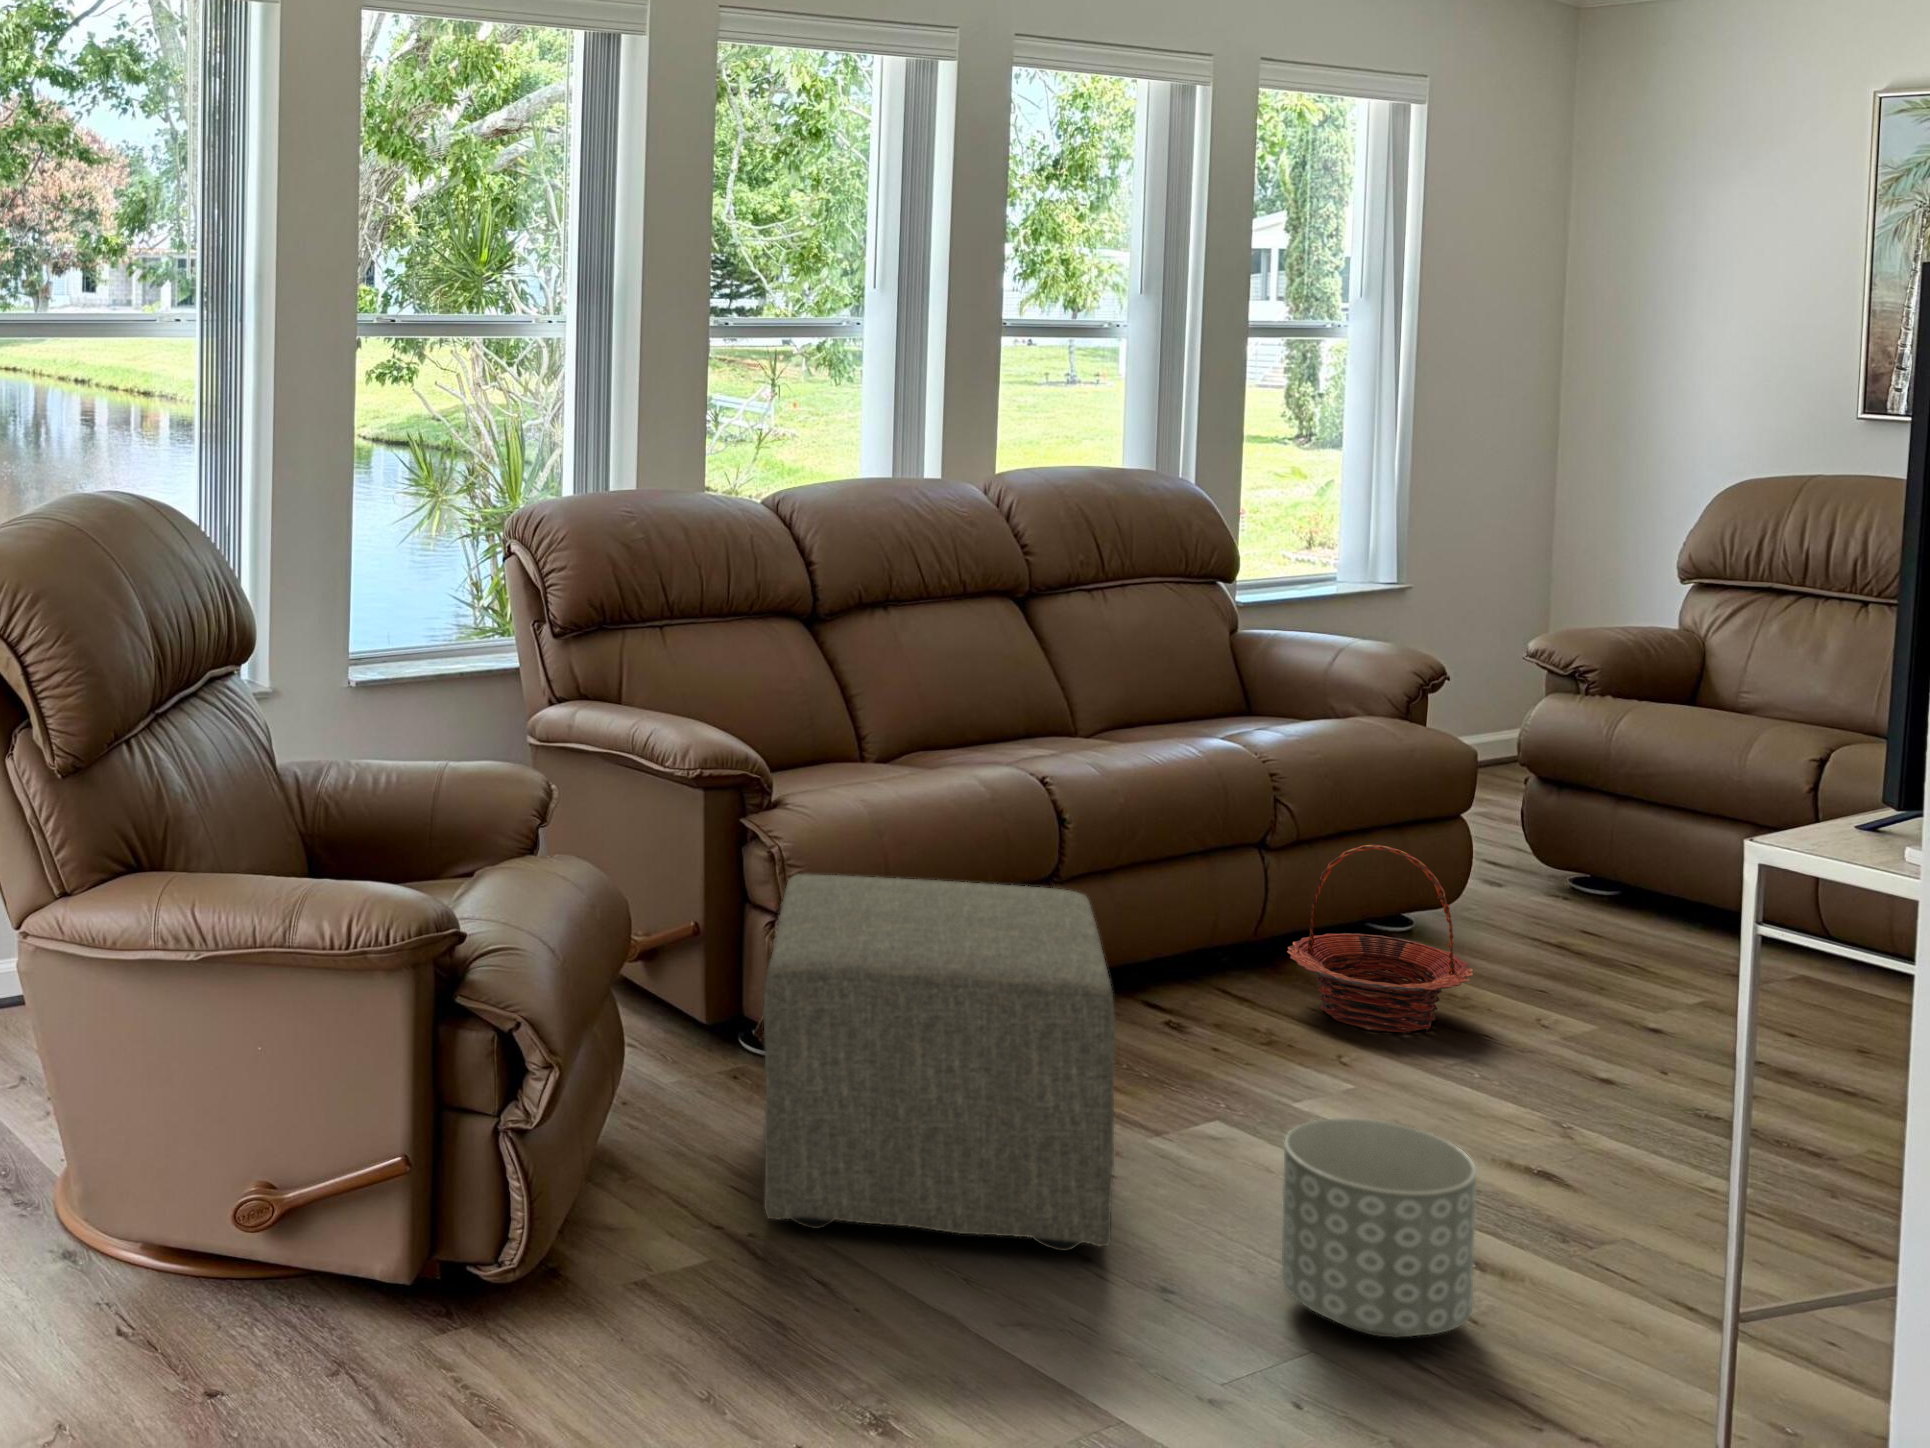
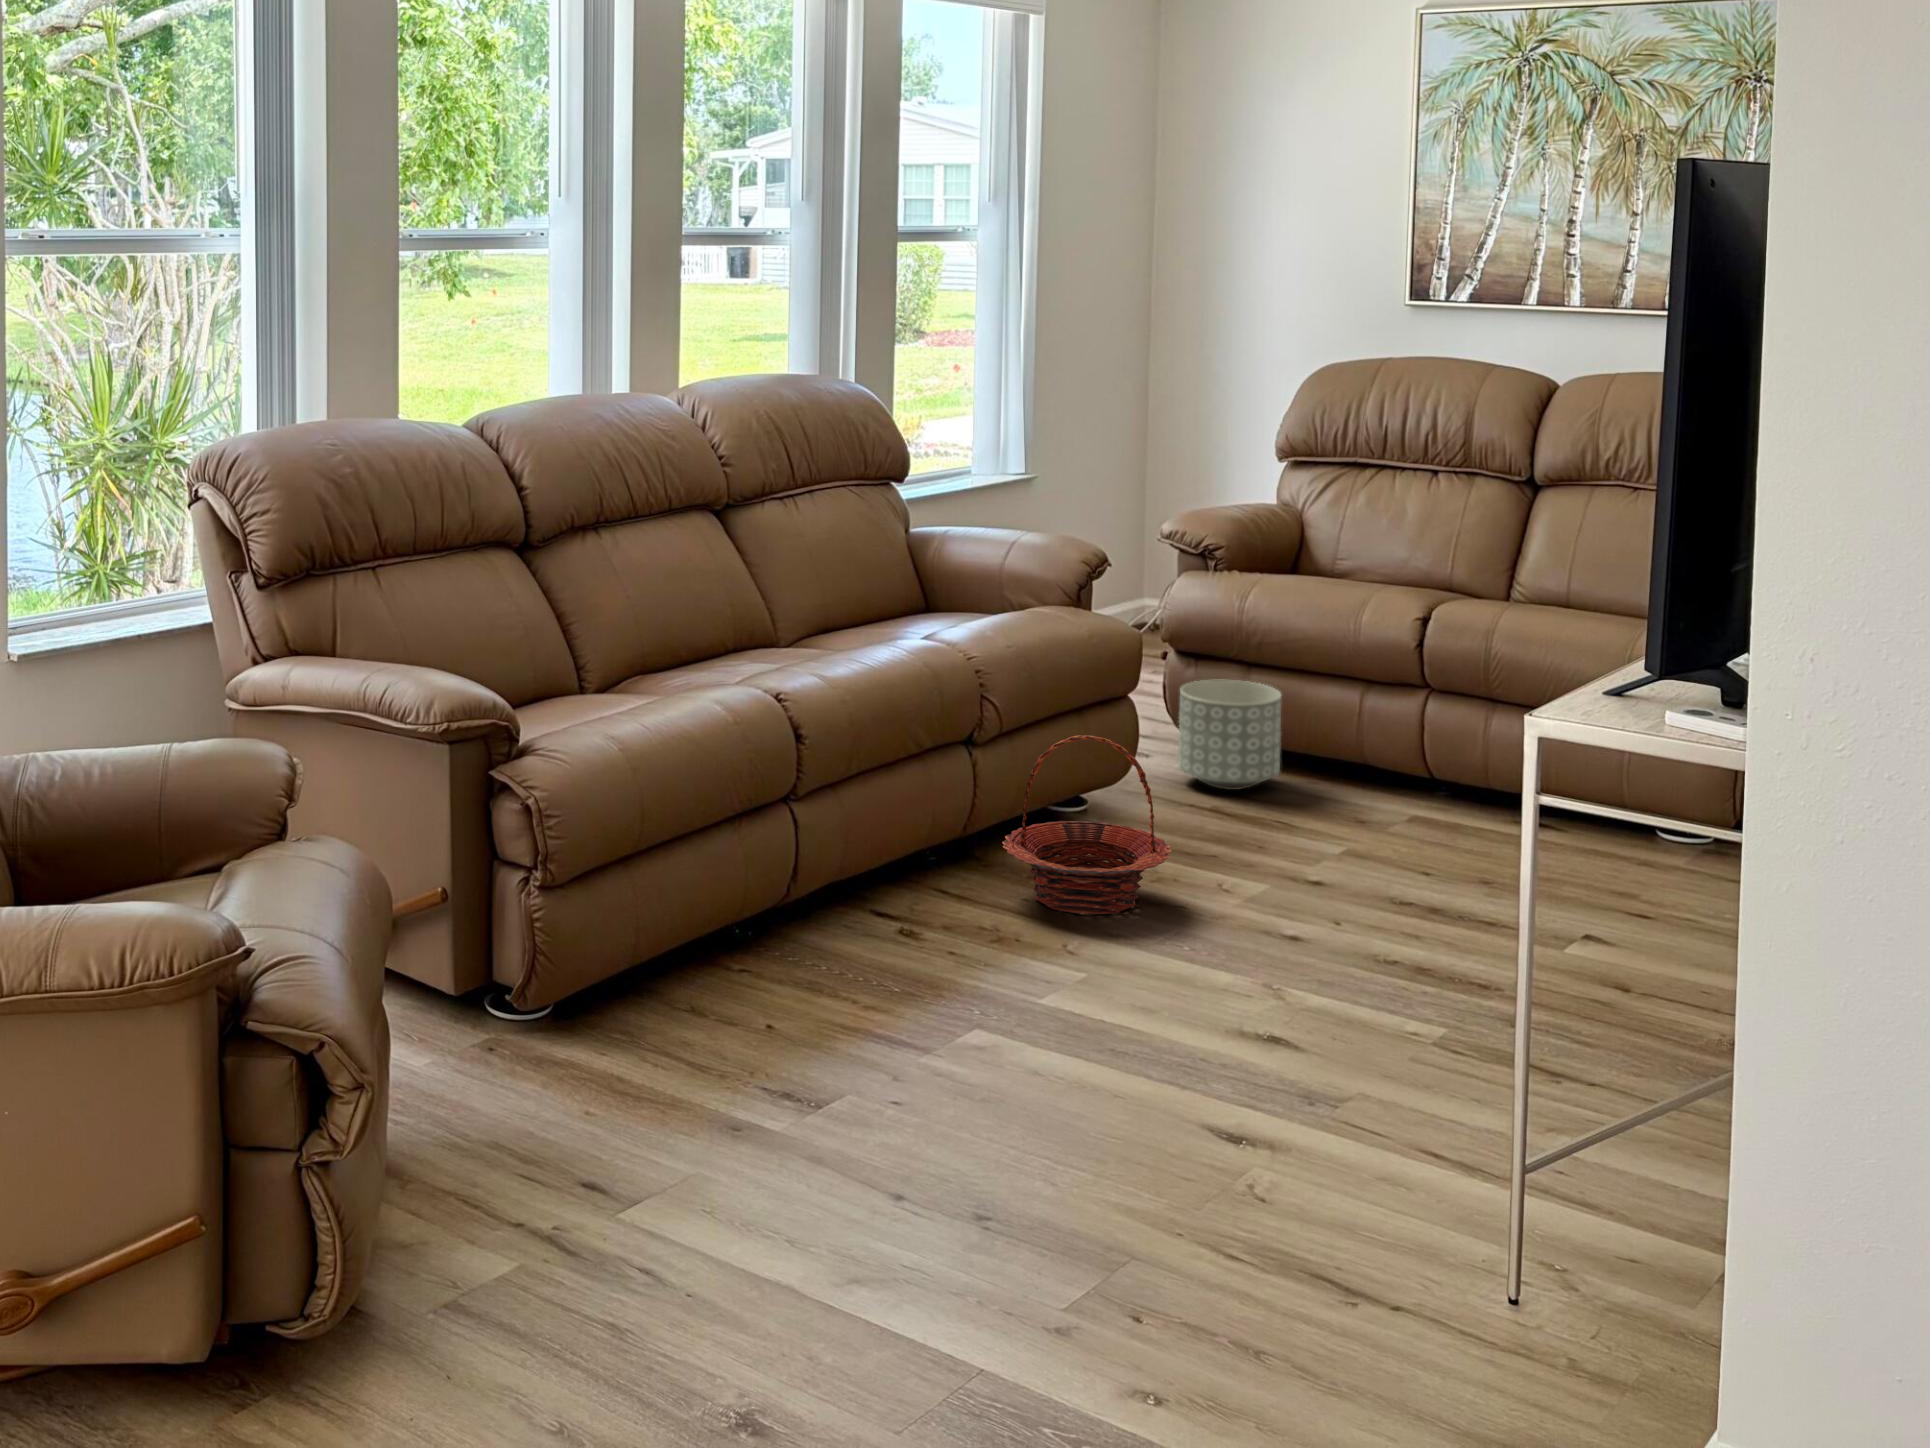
ottoman: present [764,874,1115,1251] -> none [553,817,925,1209]
planter: present [1281,1118,1476,1338] -> present [1179,680,1281,790]

